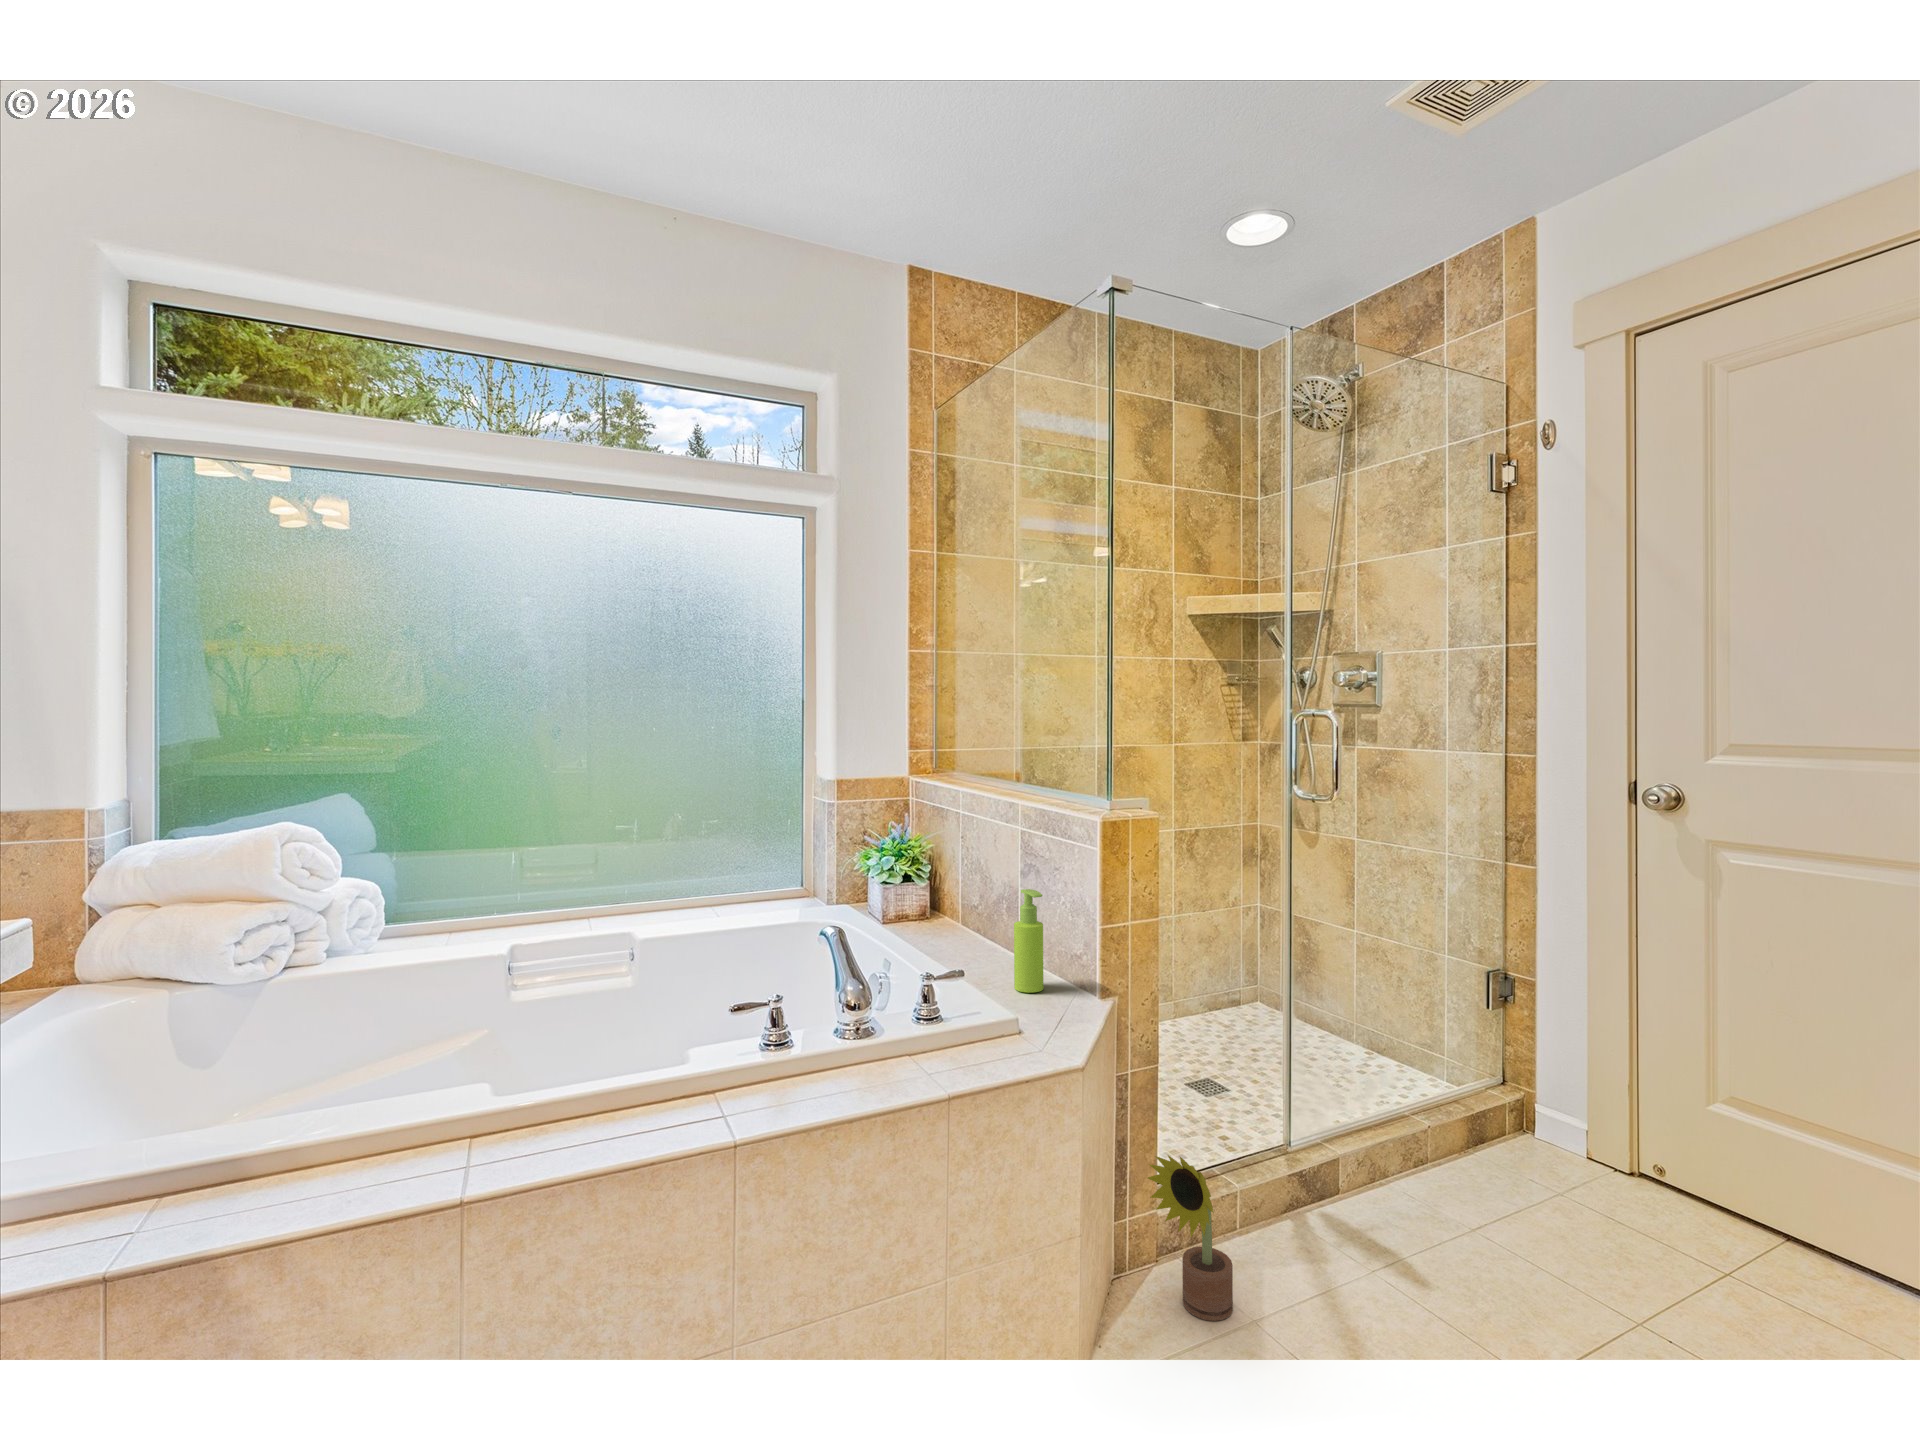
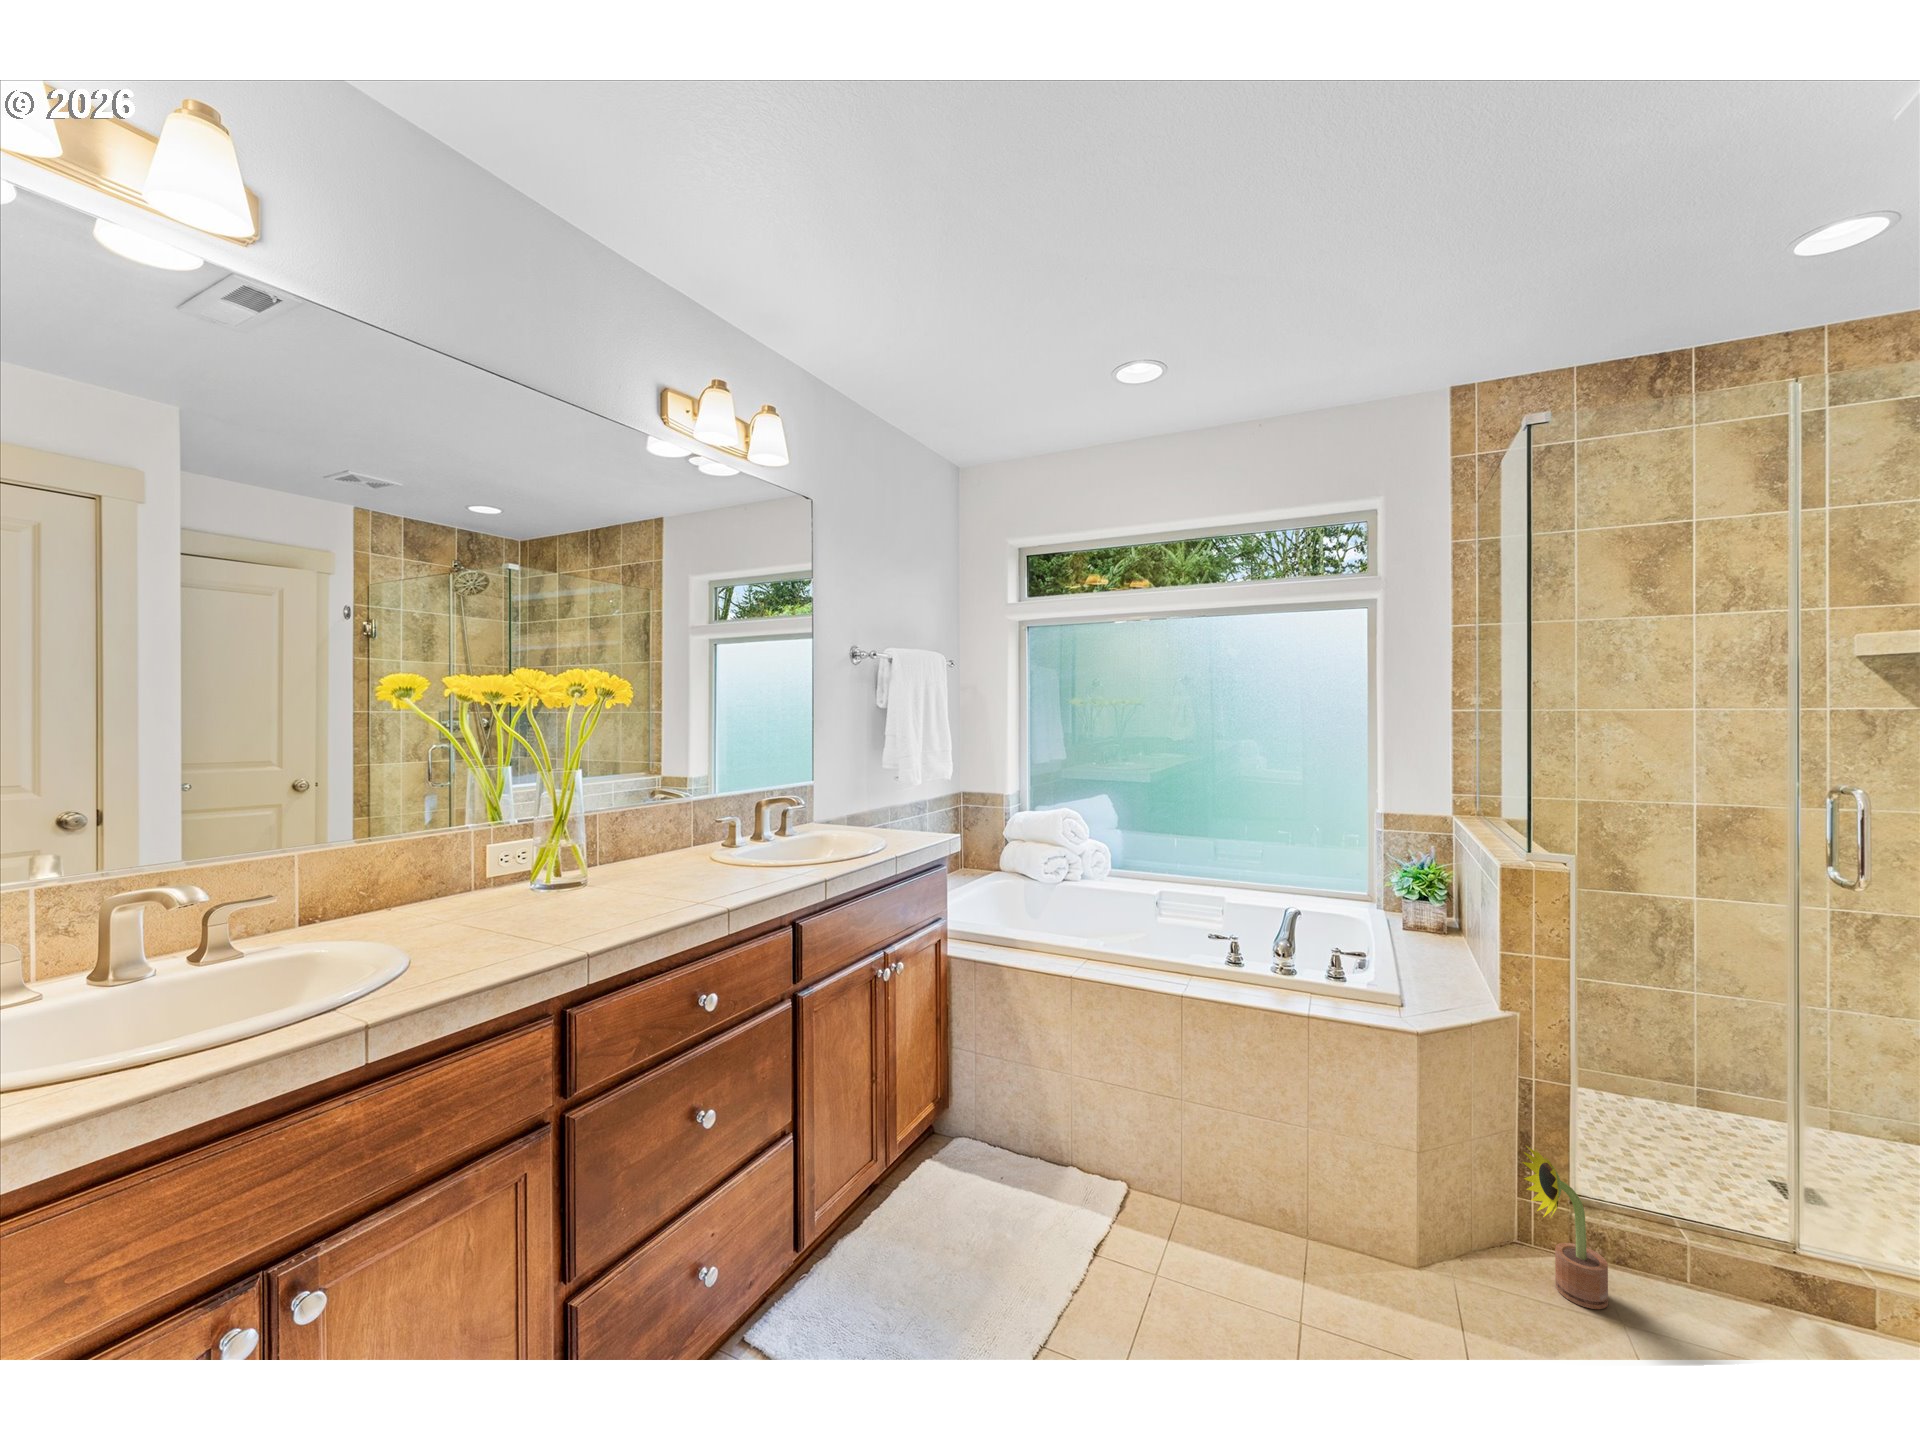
soap dispenser: present [1014,889,1044,993] -> none [1438,912,1465,993]

